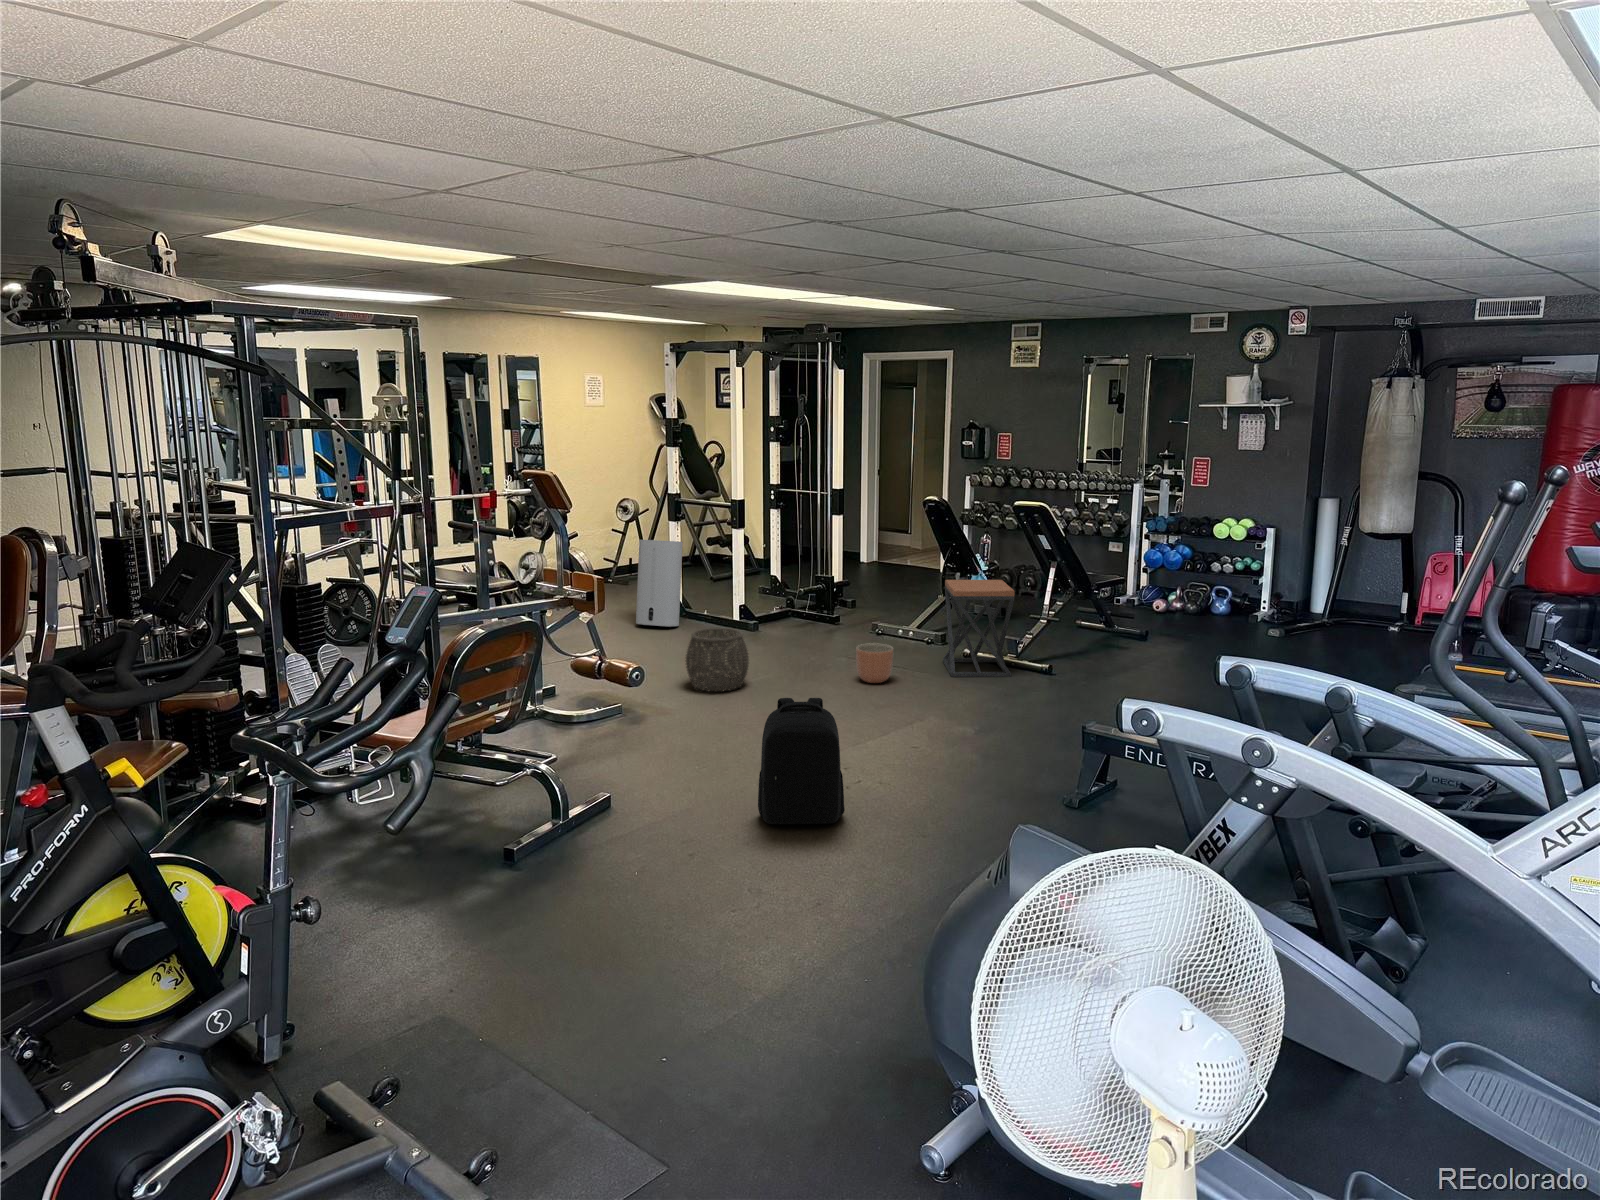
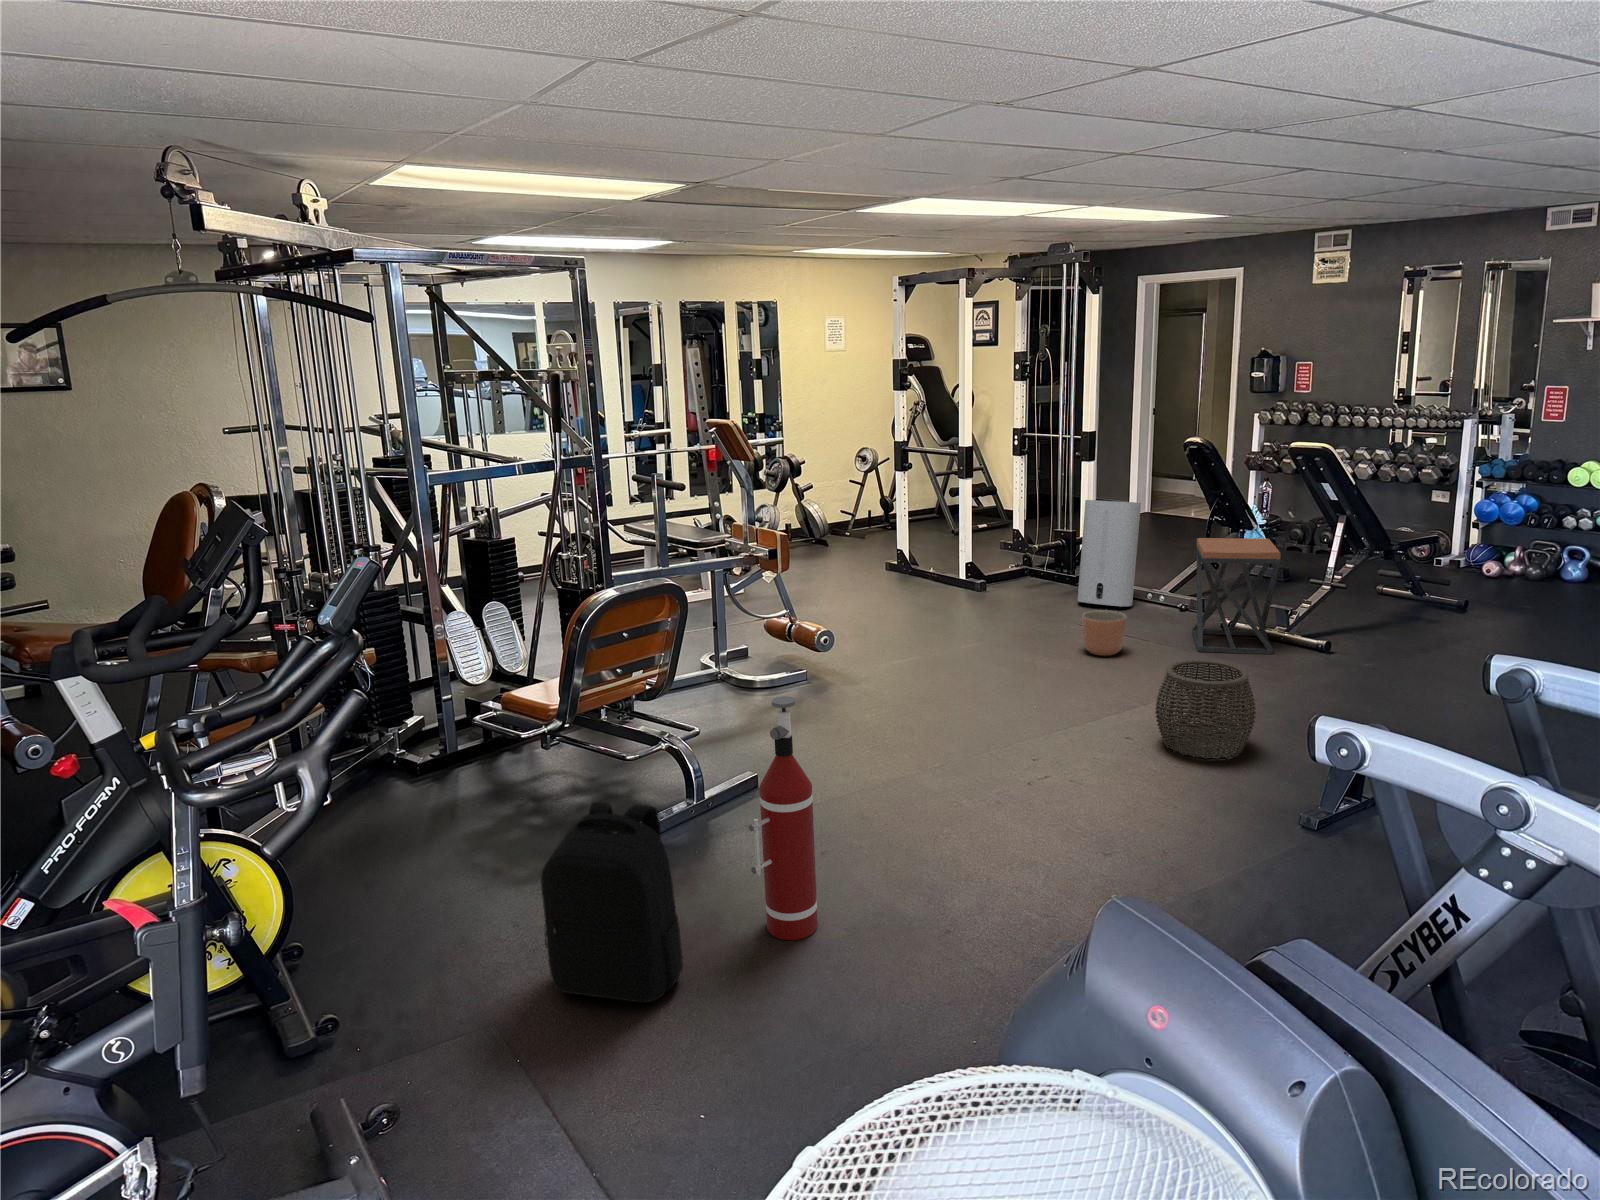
air purifier: present [636,540,683,627] -> present [1078,500,1141,607]
woven basket: present [686,628,749,692] -> present [1155,660,1256,759]
backpack: present [758,698,845,824] -> present [541,802,683,1003]
fire extinguisher: none [637,714,692,937] -> present [749,696,818,940]

